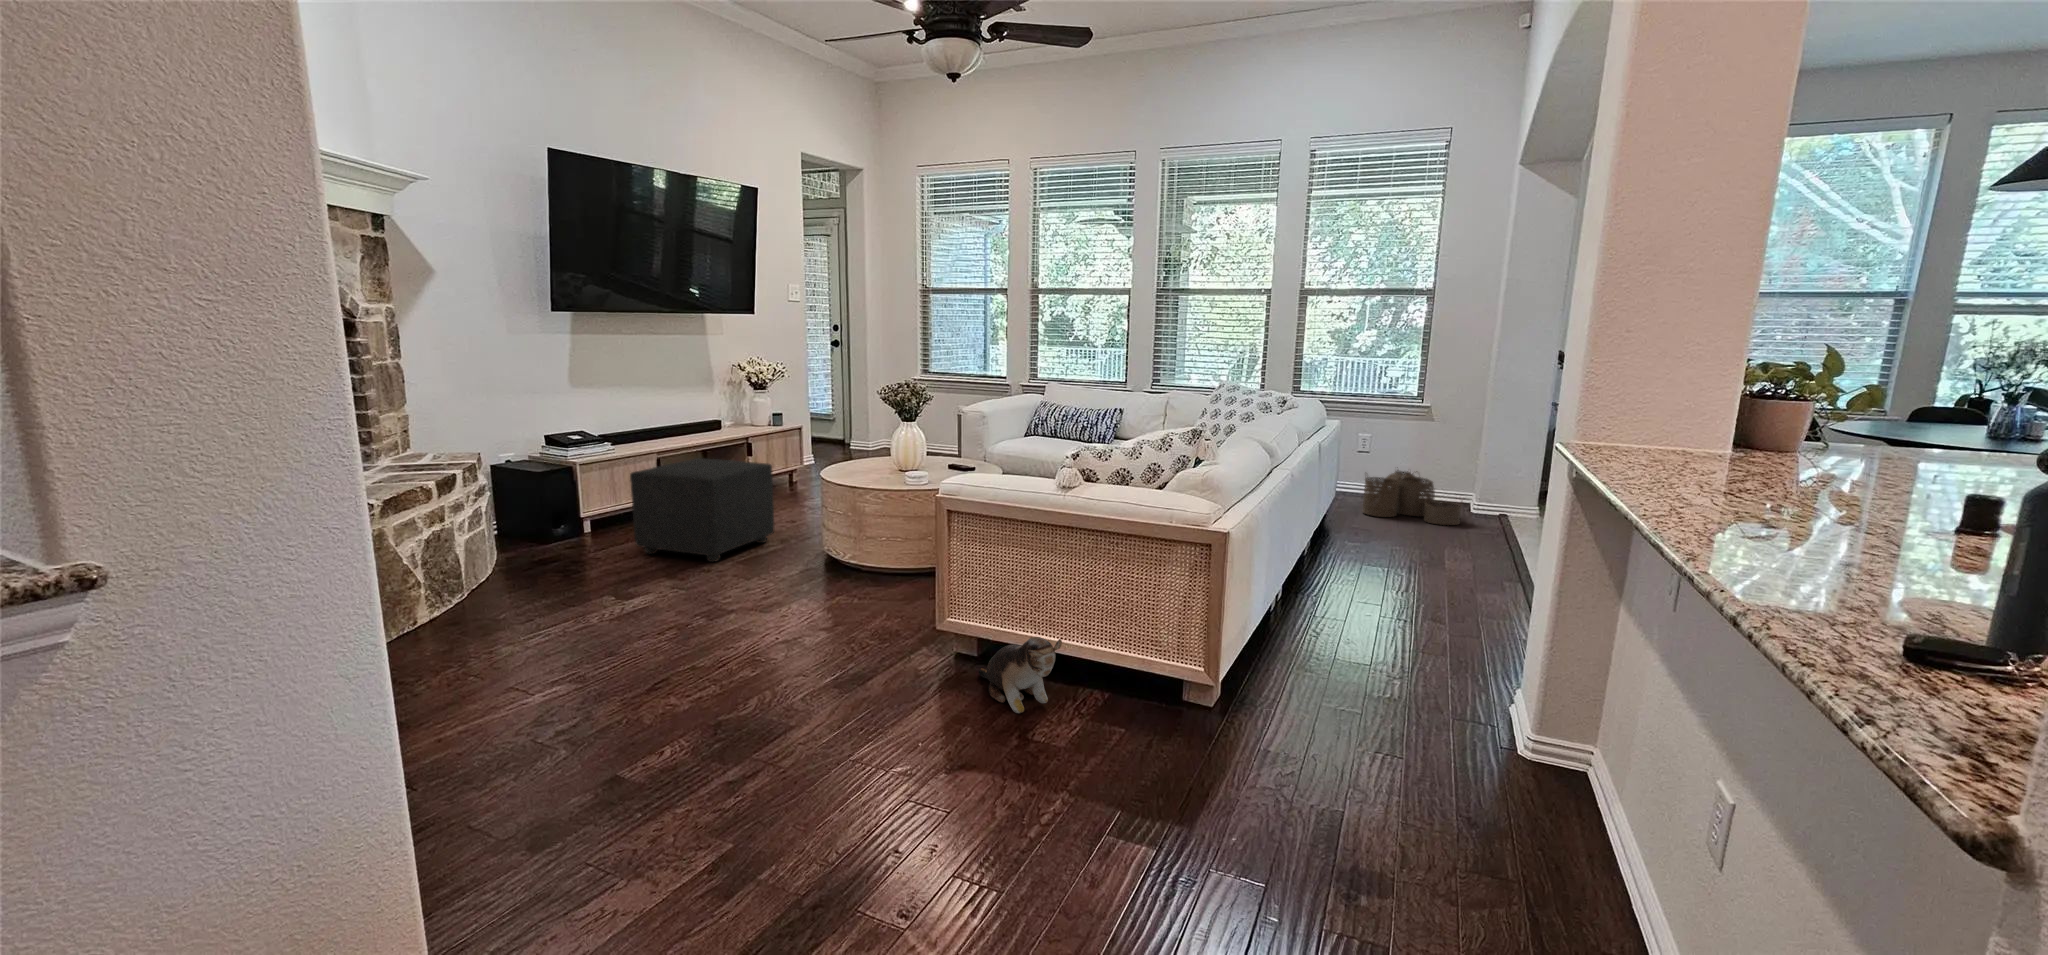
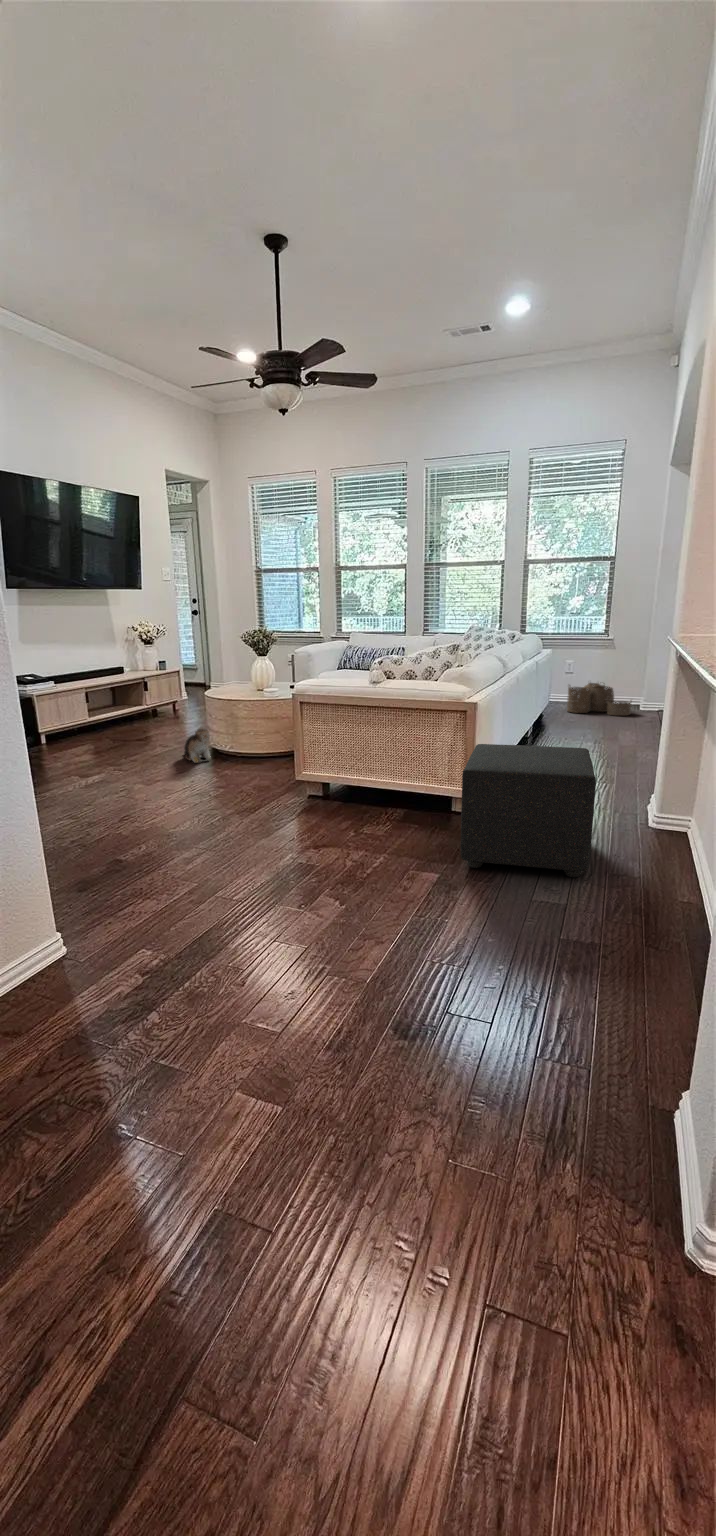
ottoman: present [630,458,774,562] -> present [461,744,596,878]
plush toy: present [979,637,1062,713] -> present [184,728,211,763]

